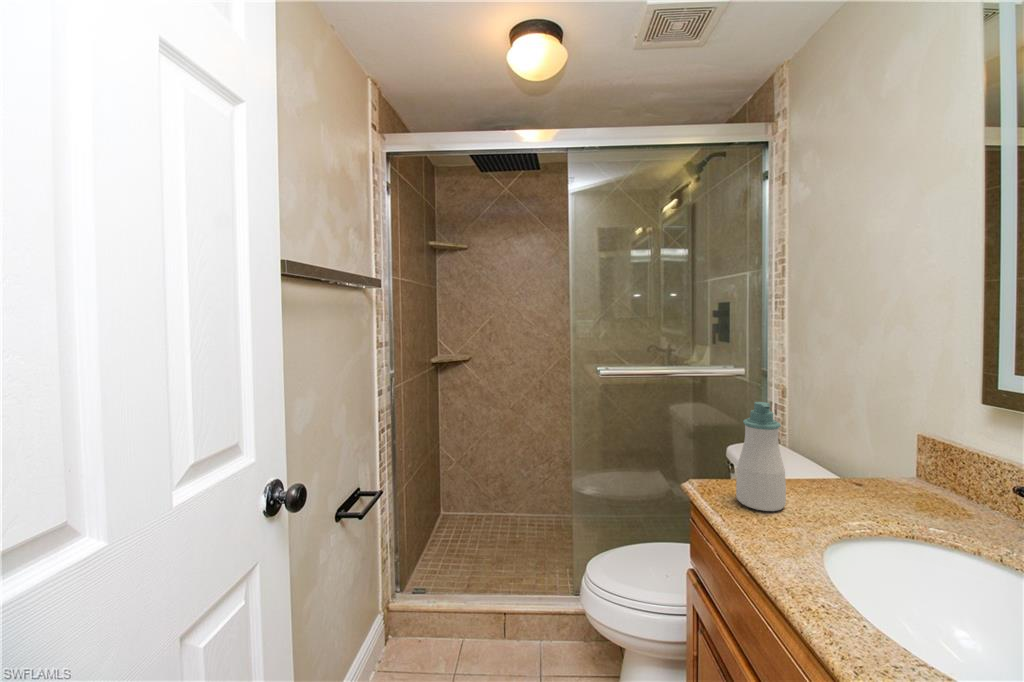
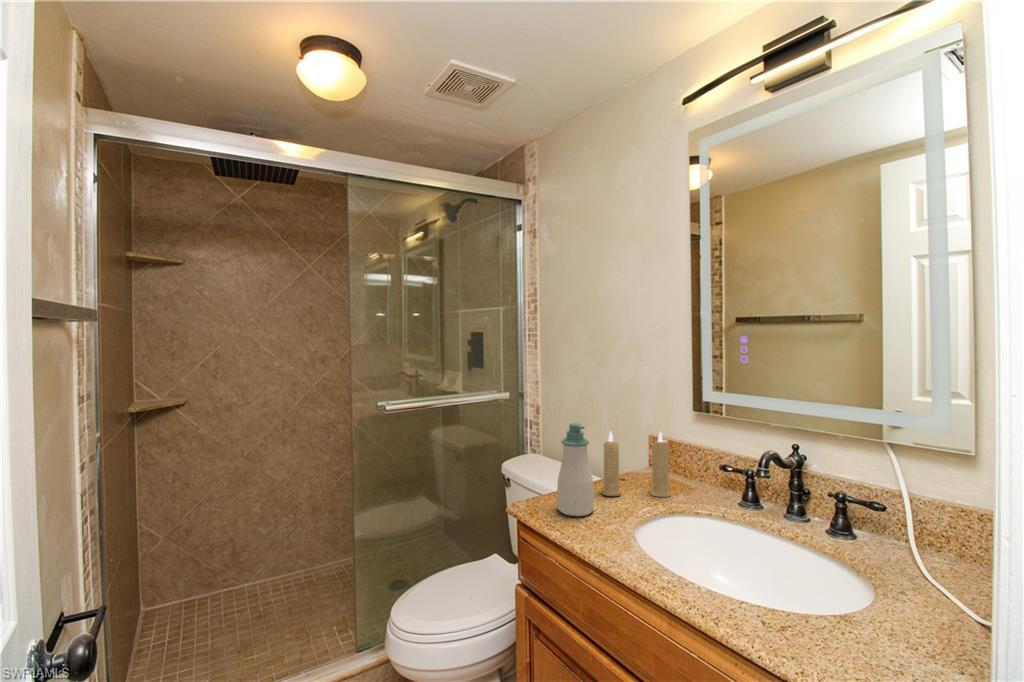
candle: none [811,415,929,521] -> present [601,432,671,497]

